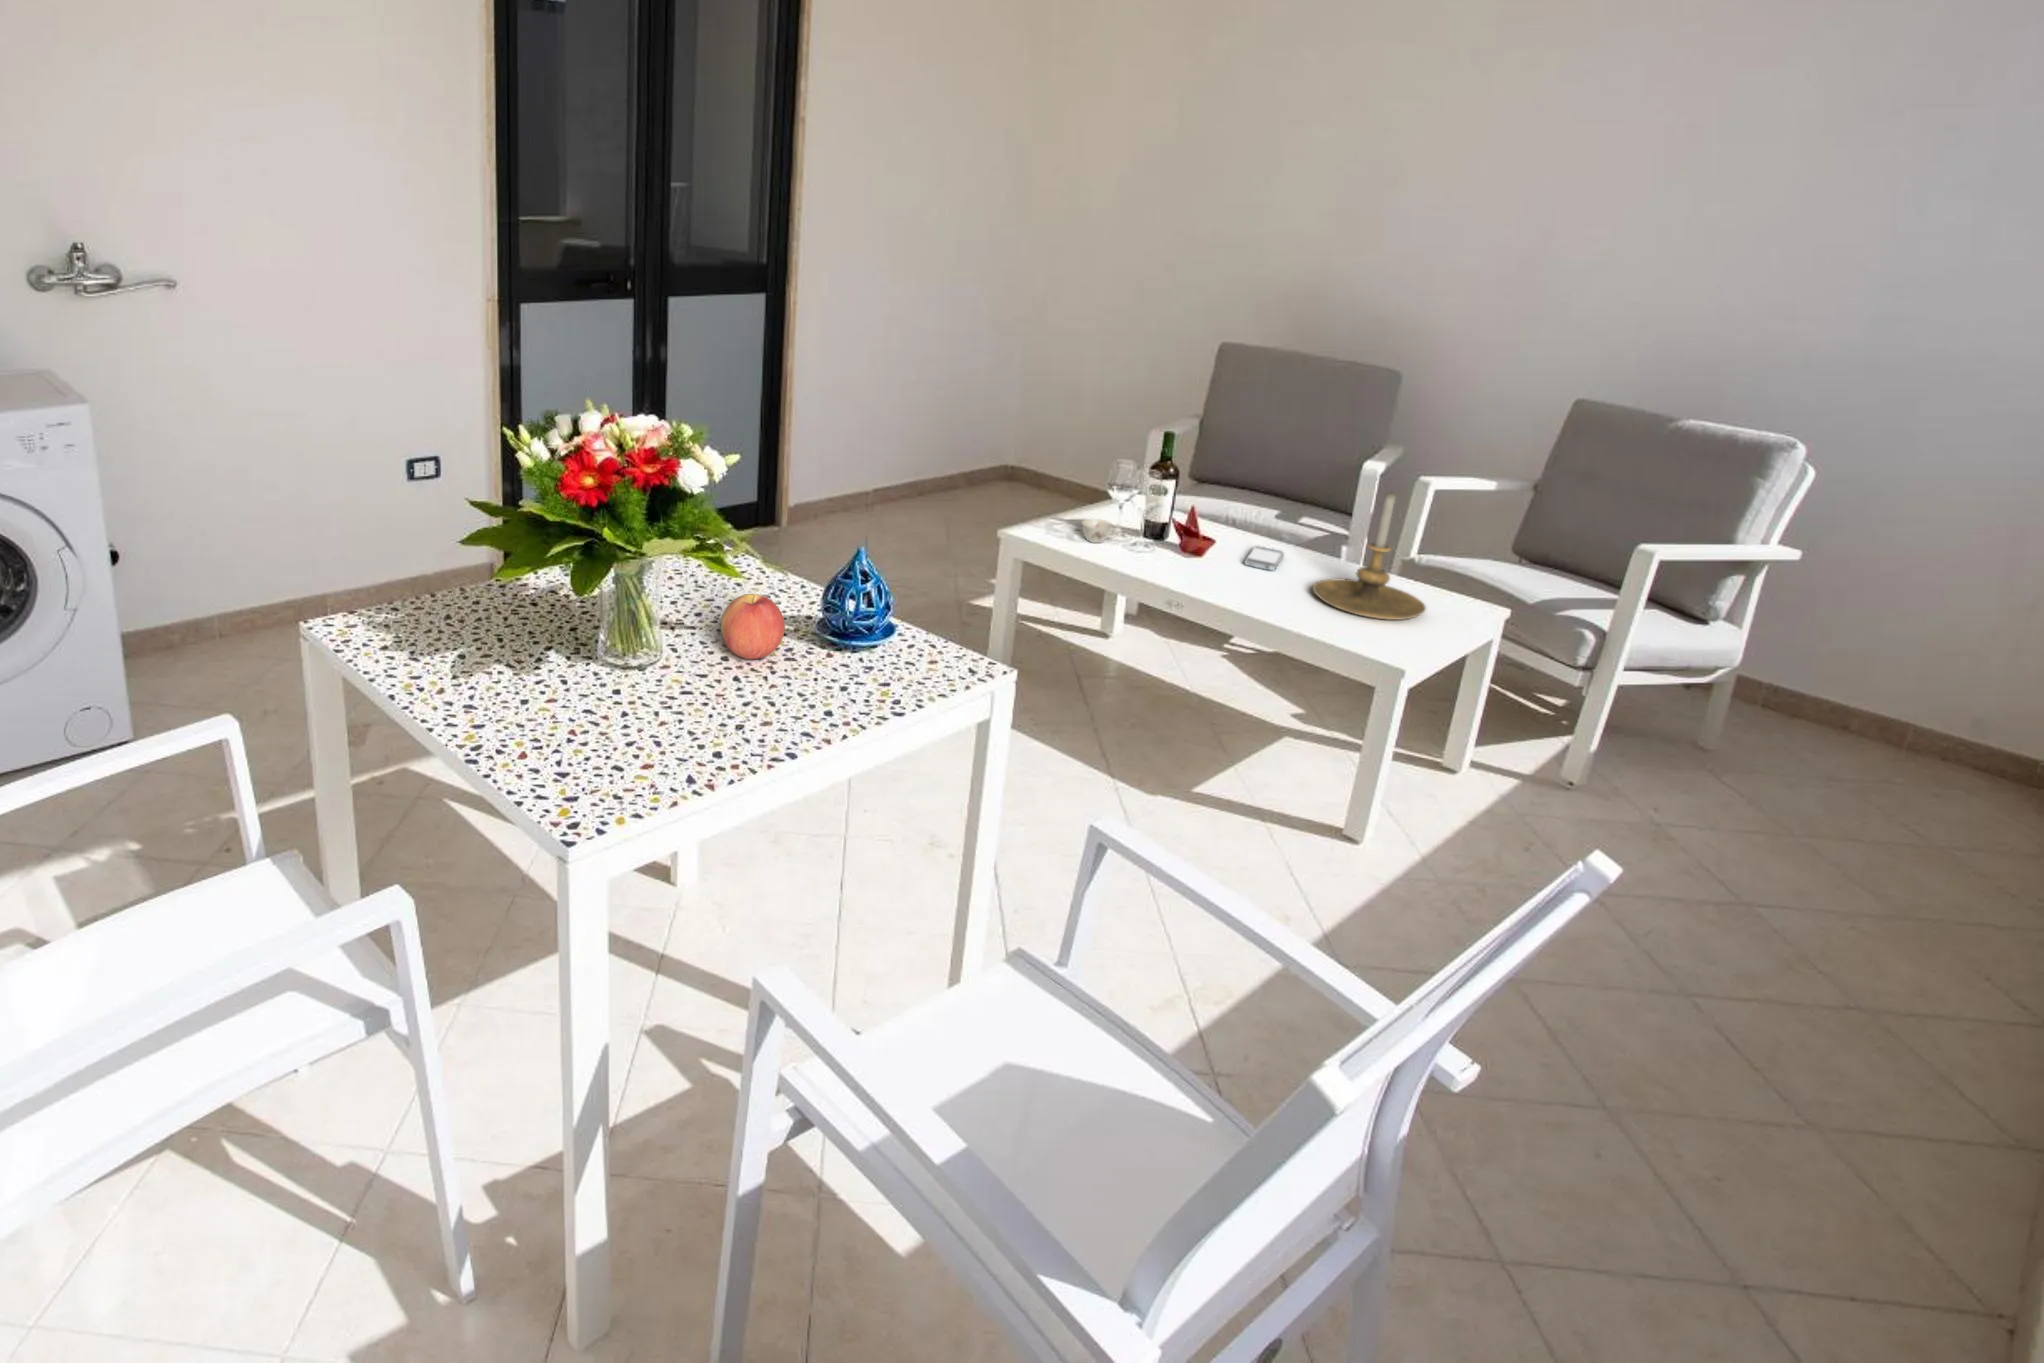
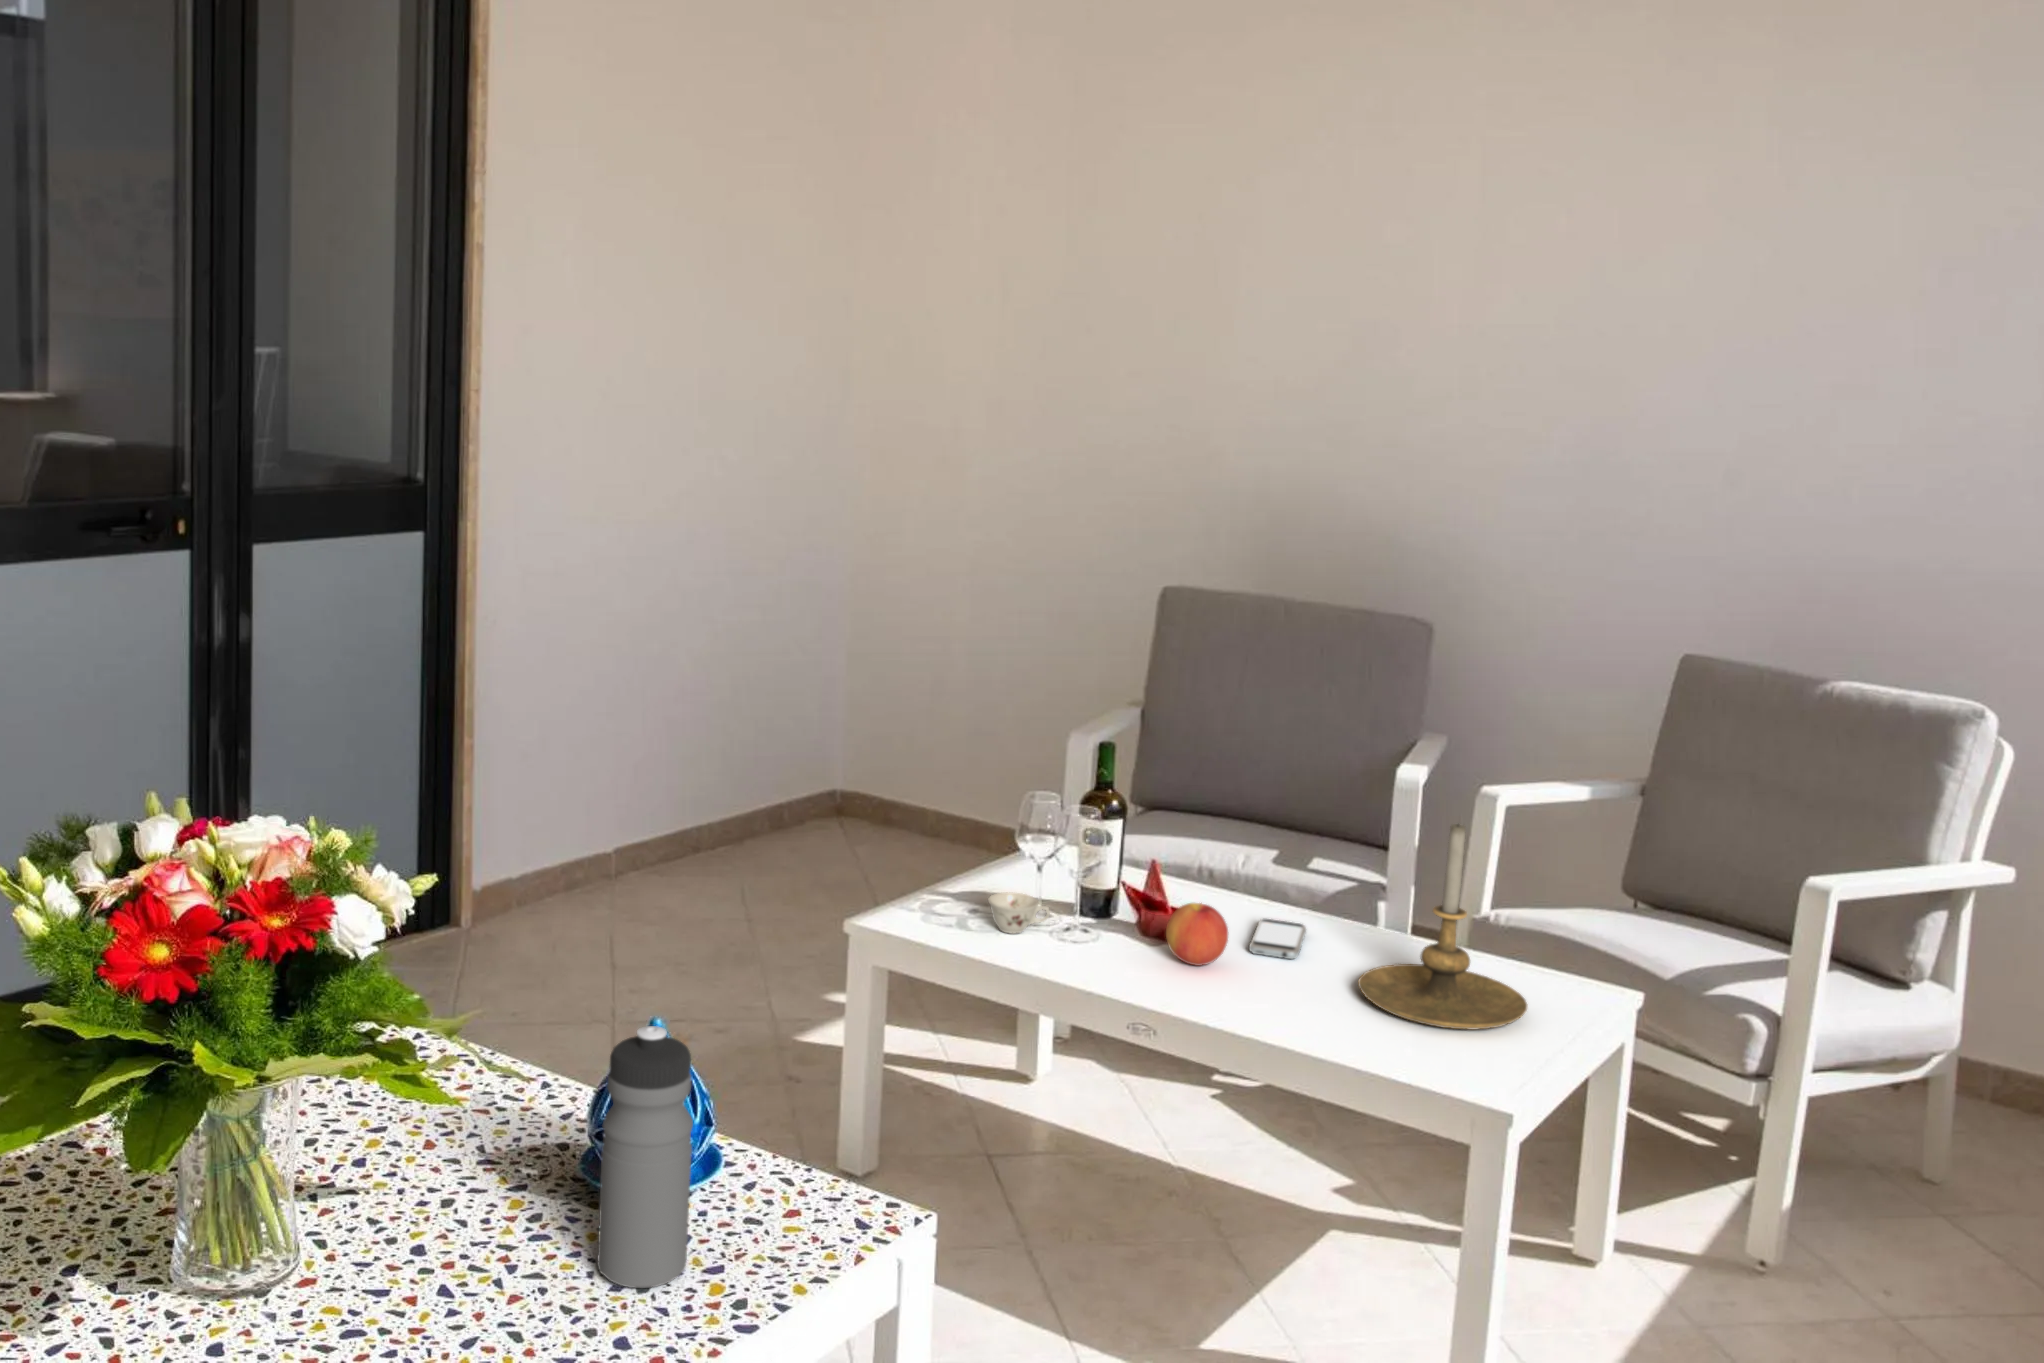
water bottle: none [820,546,875,688] -> present [597,1026,693,1288]
apple: present [721,594,785,659] -> present [1166,903,1228,966]

